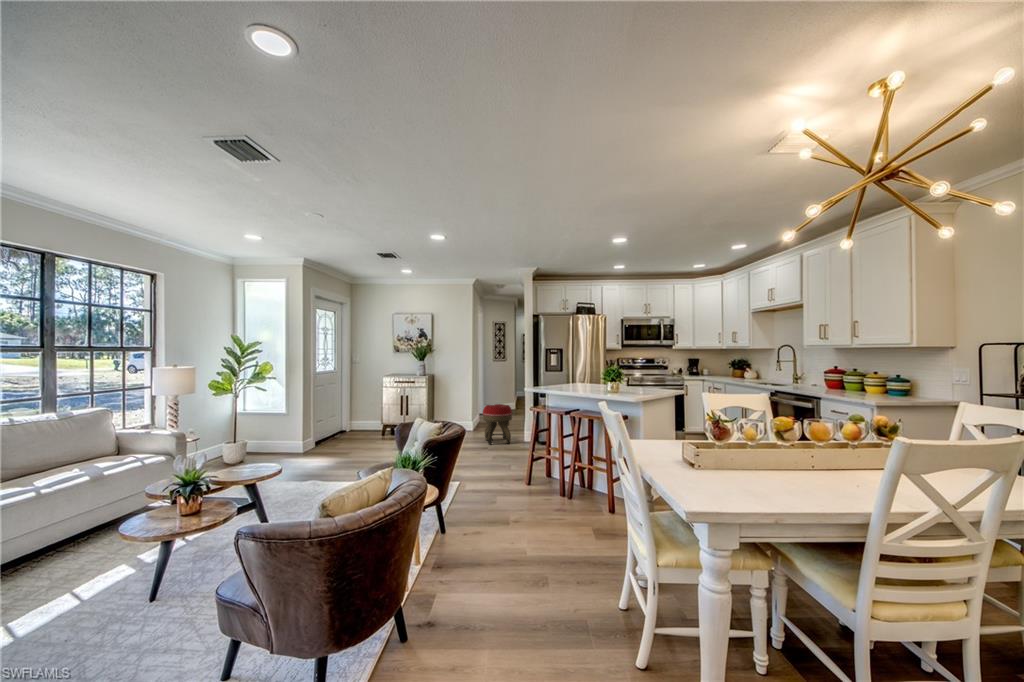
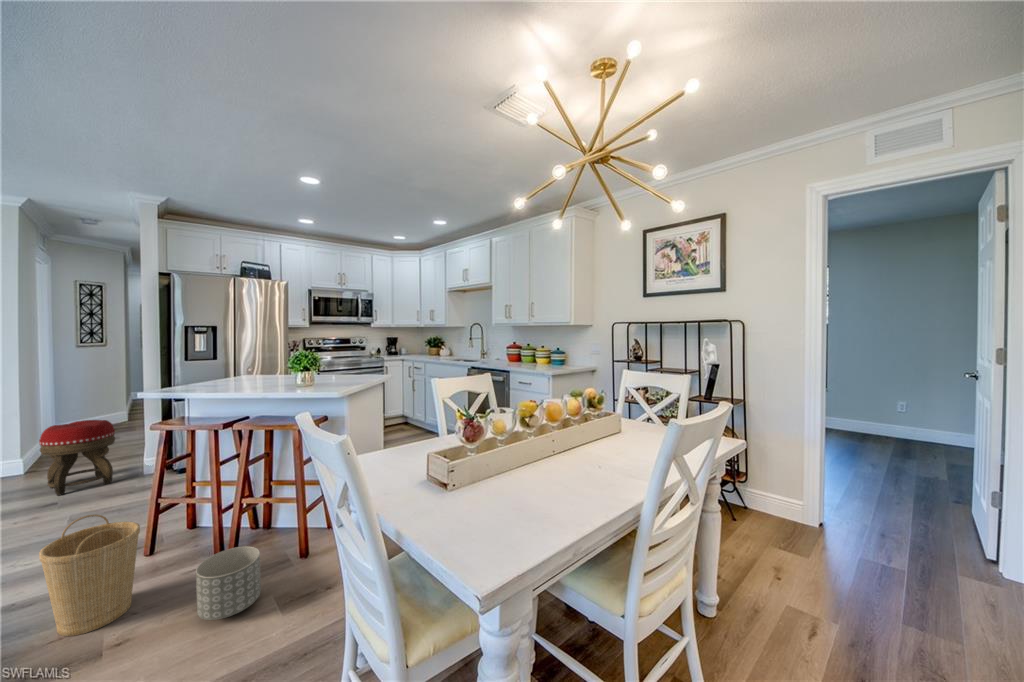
basket: none [491,449,527,508] -> present [39,514,140,636]
planter: none [552,486,583,524] -> present [196,546,261,620]

